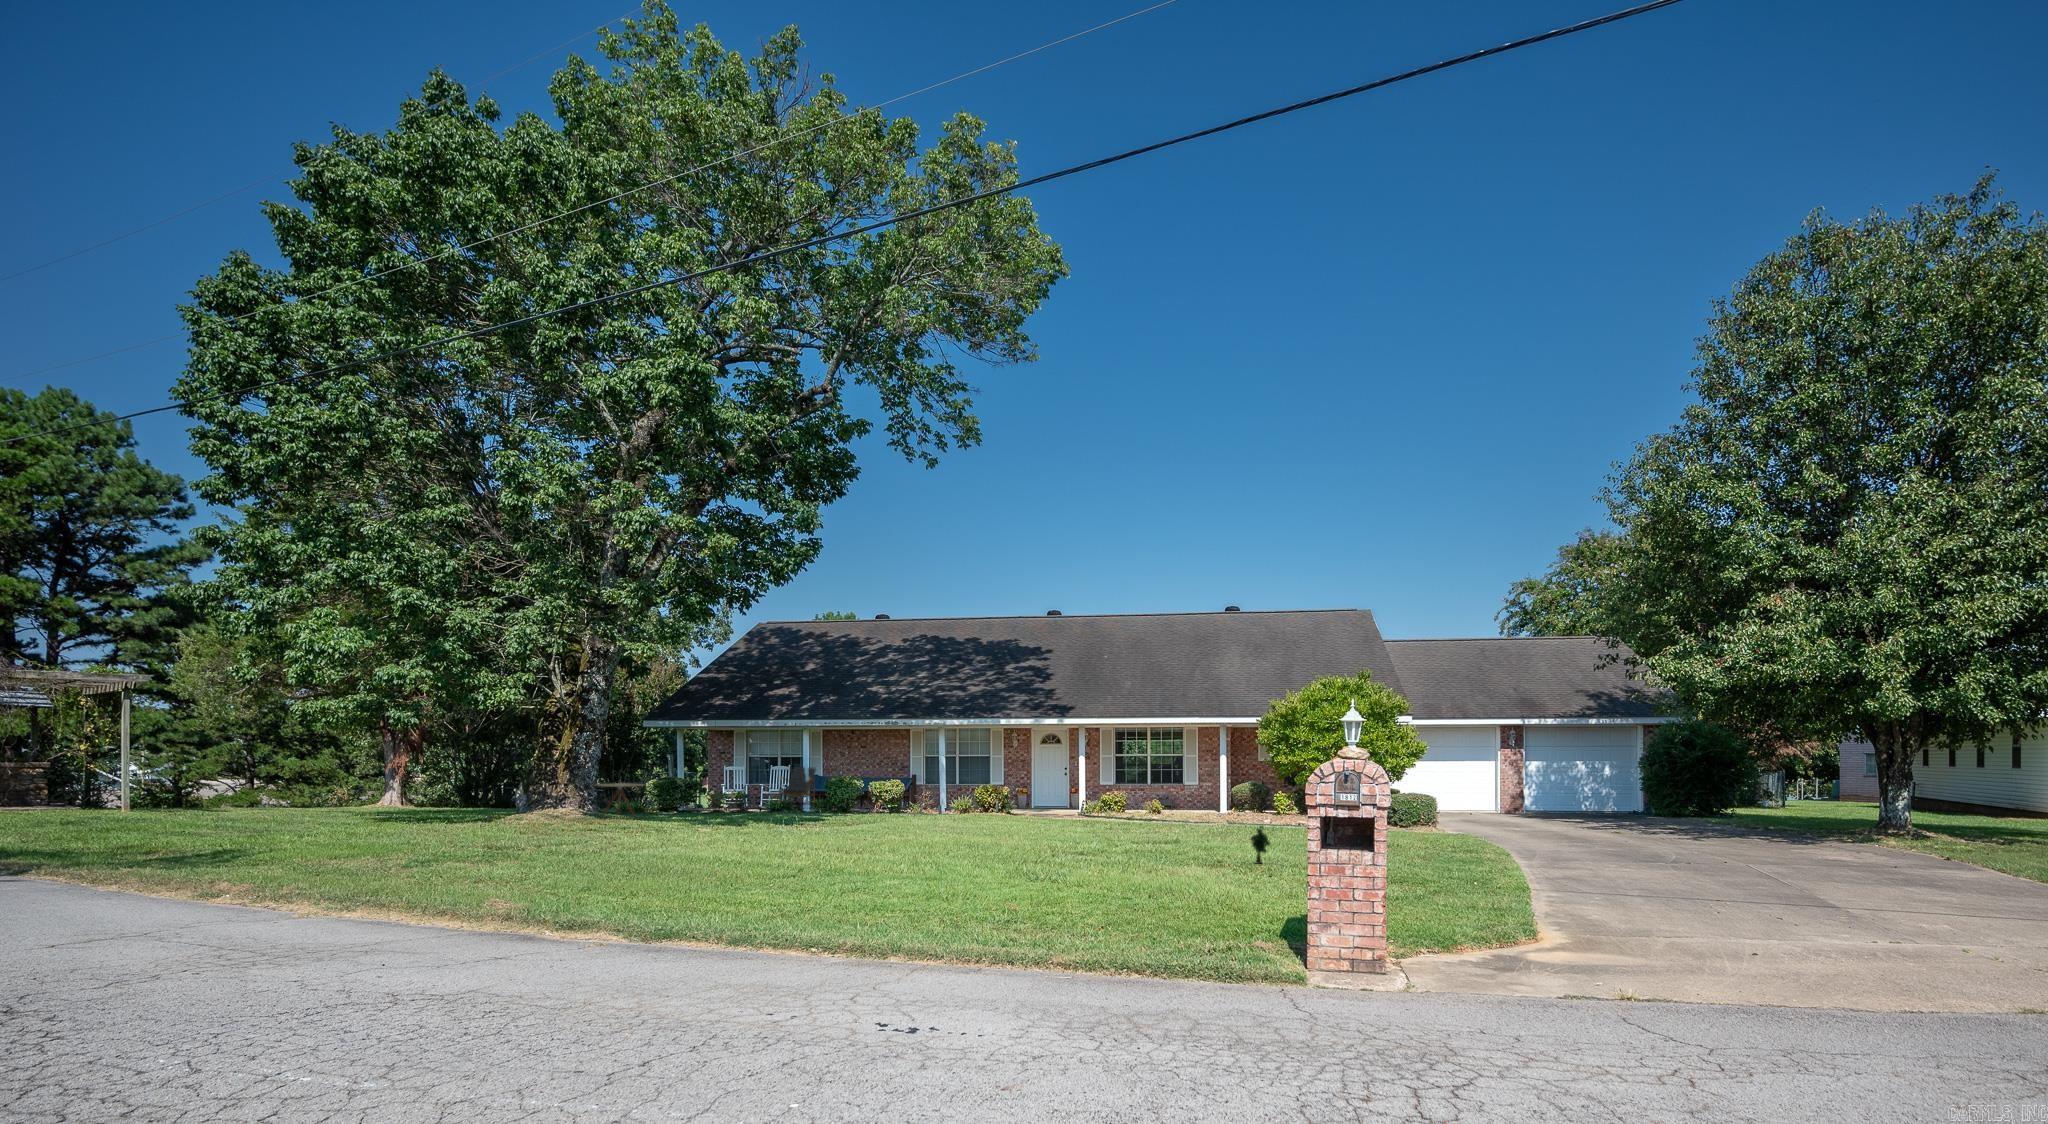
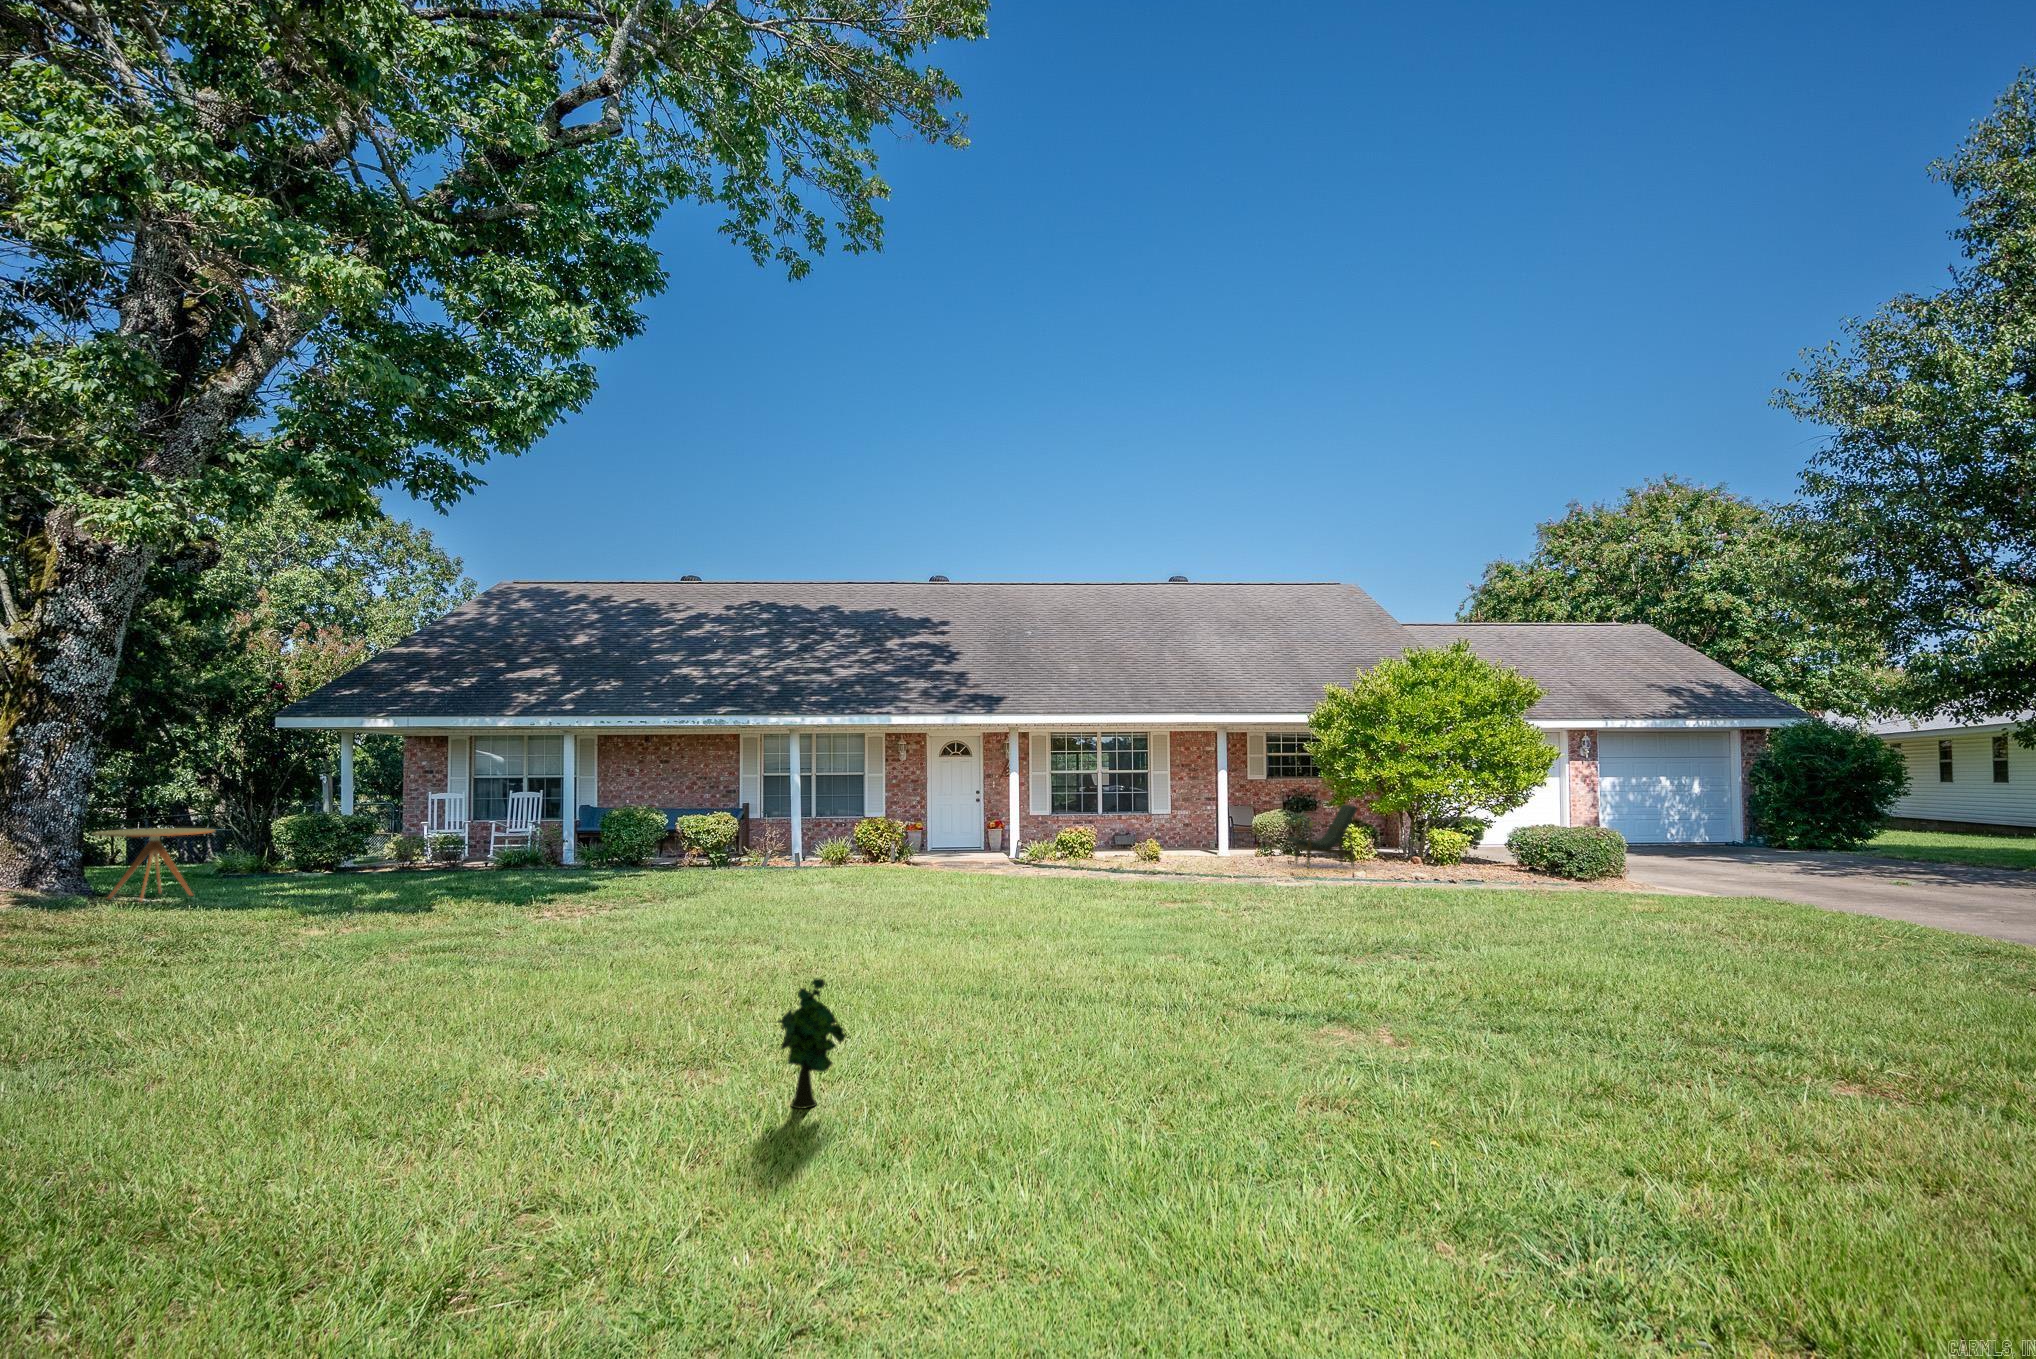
lounge chair: present [779,767,816,802] -> present [1288,804,1358,867]
decorative plant: present [1251,826,1270,864] -> present [775,978,846,1109]

